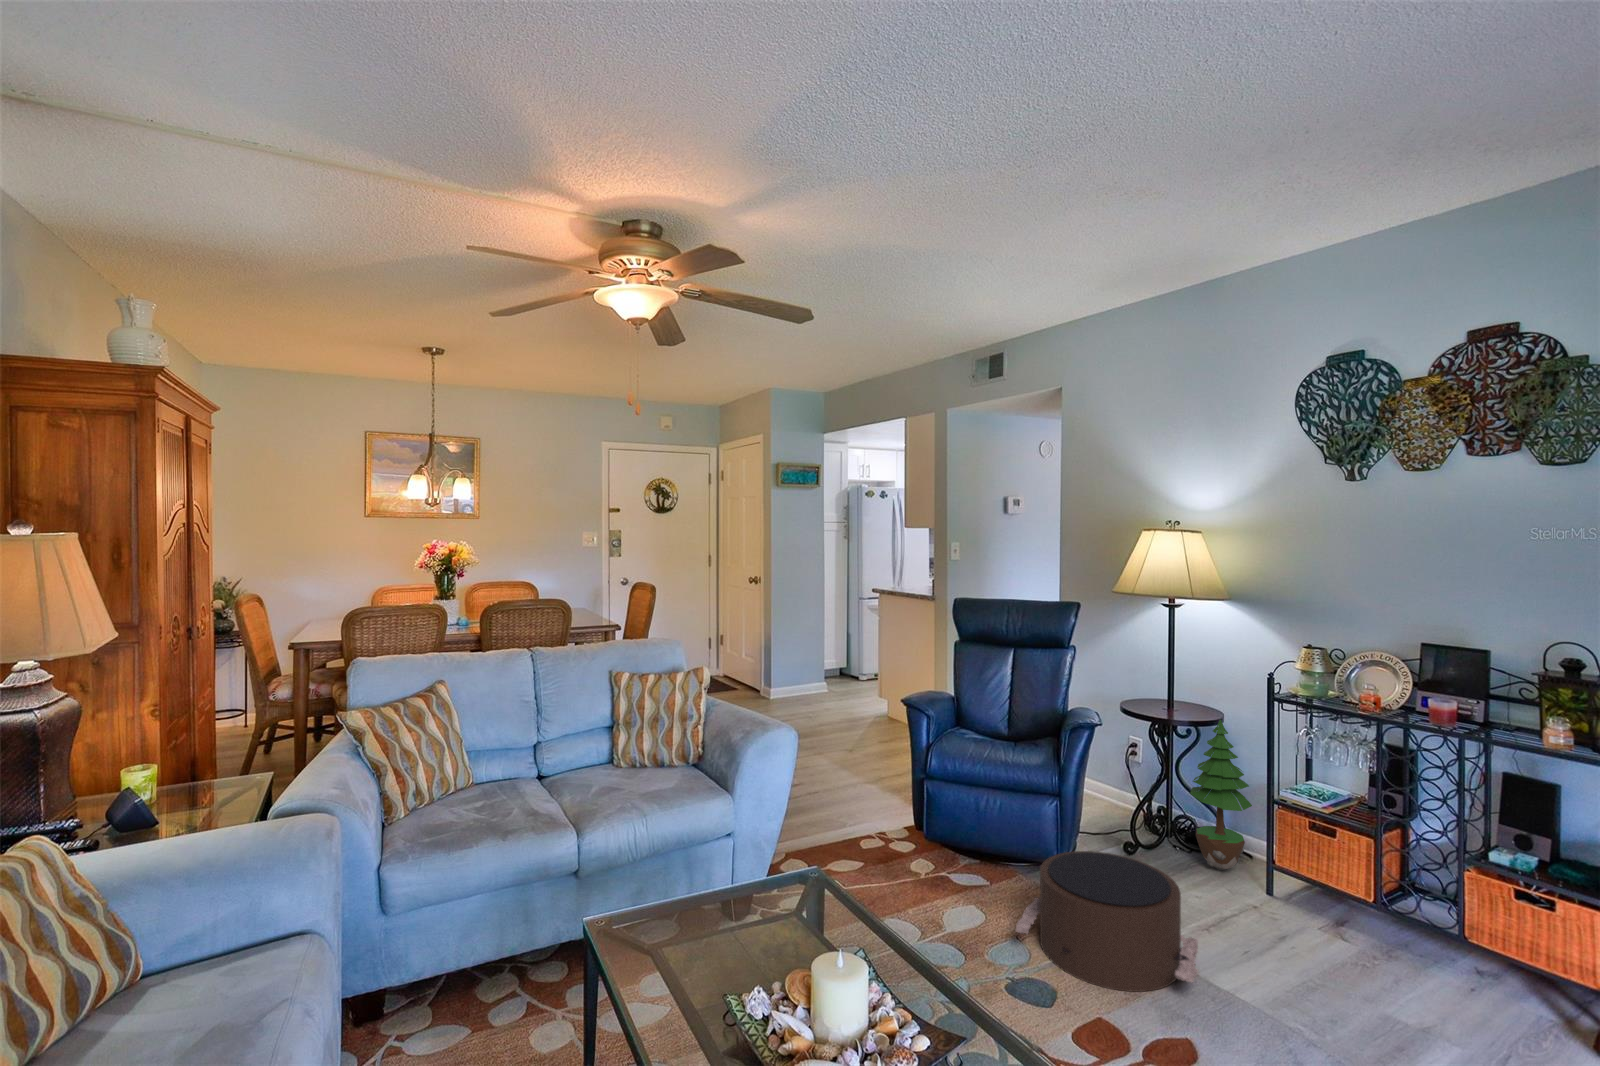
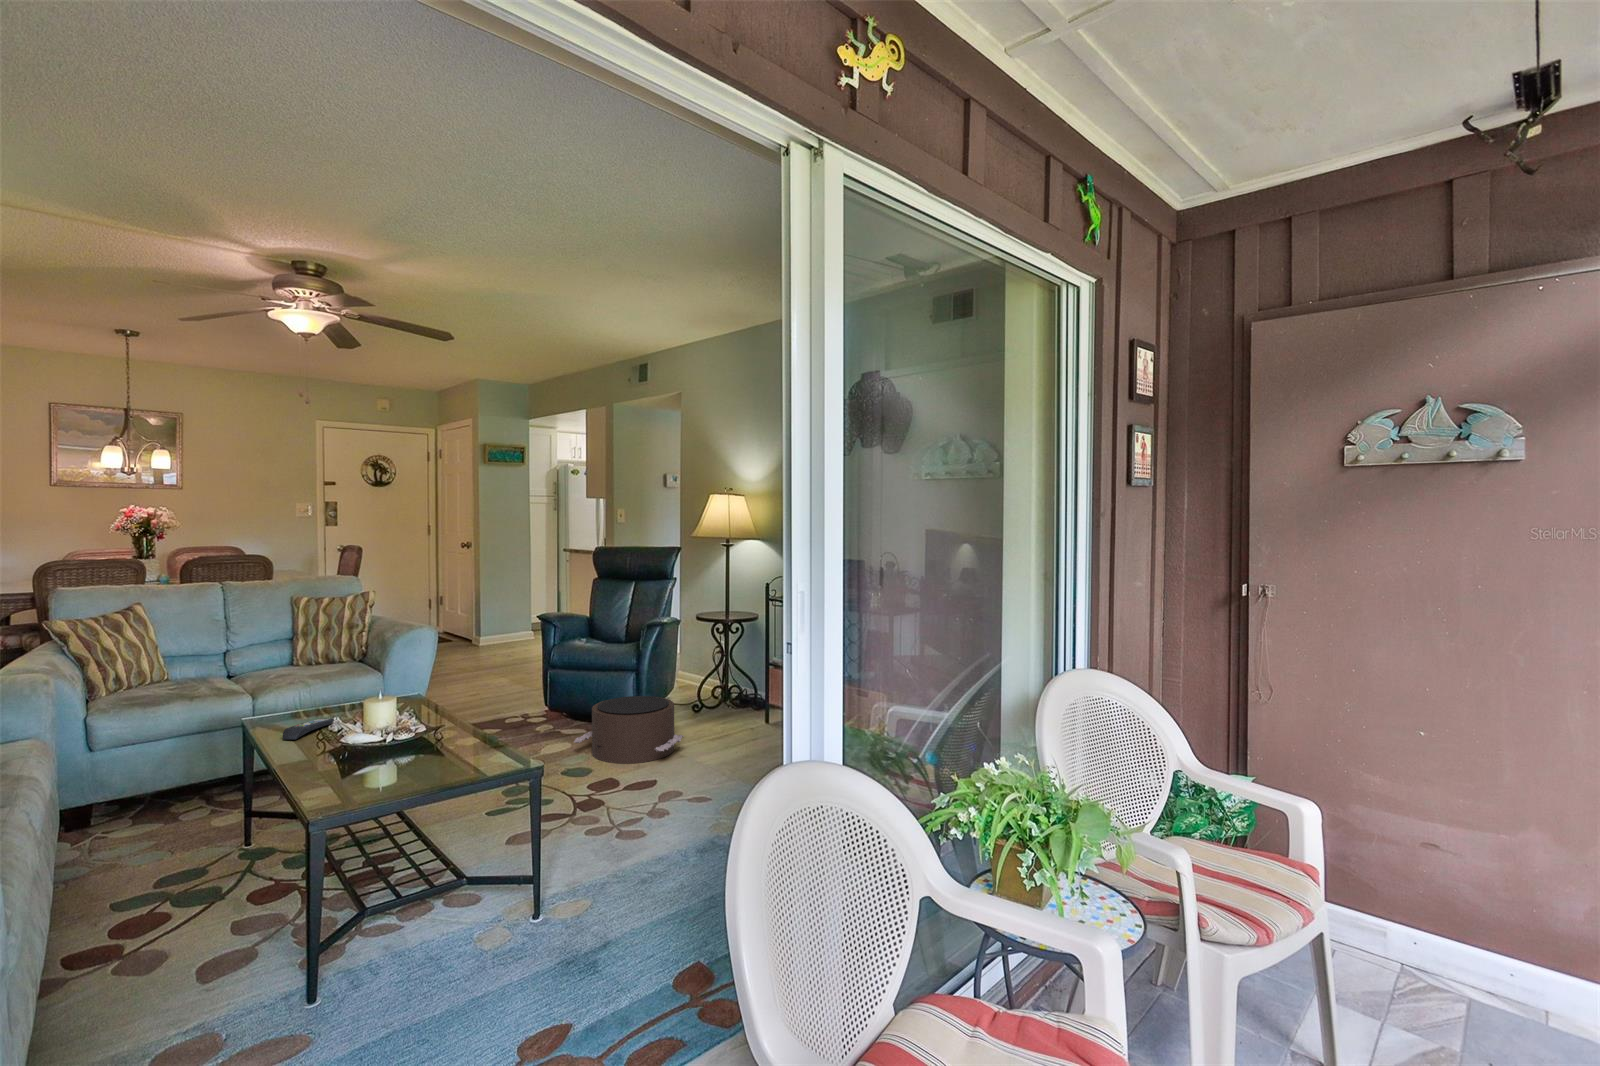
potted tree: present [1190,720,1252,870] -> none [726,616,761,714]
remote control: none [651,921,714,985] -> present [283,719,334,740]

